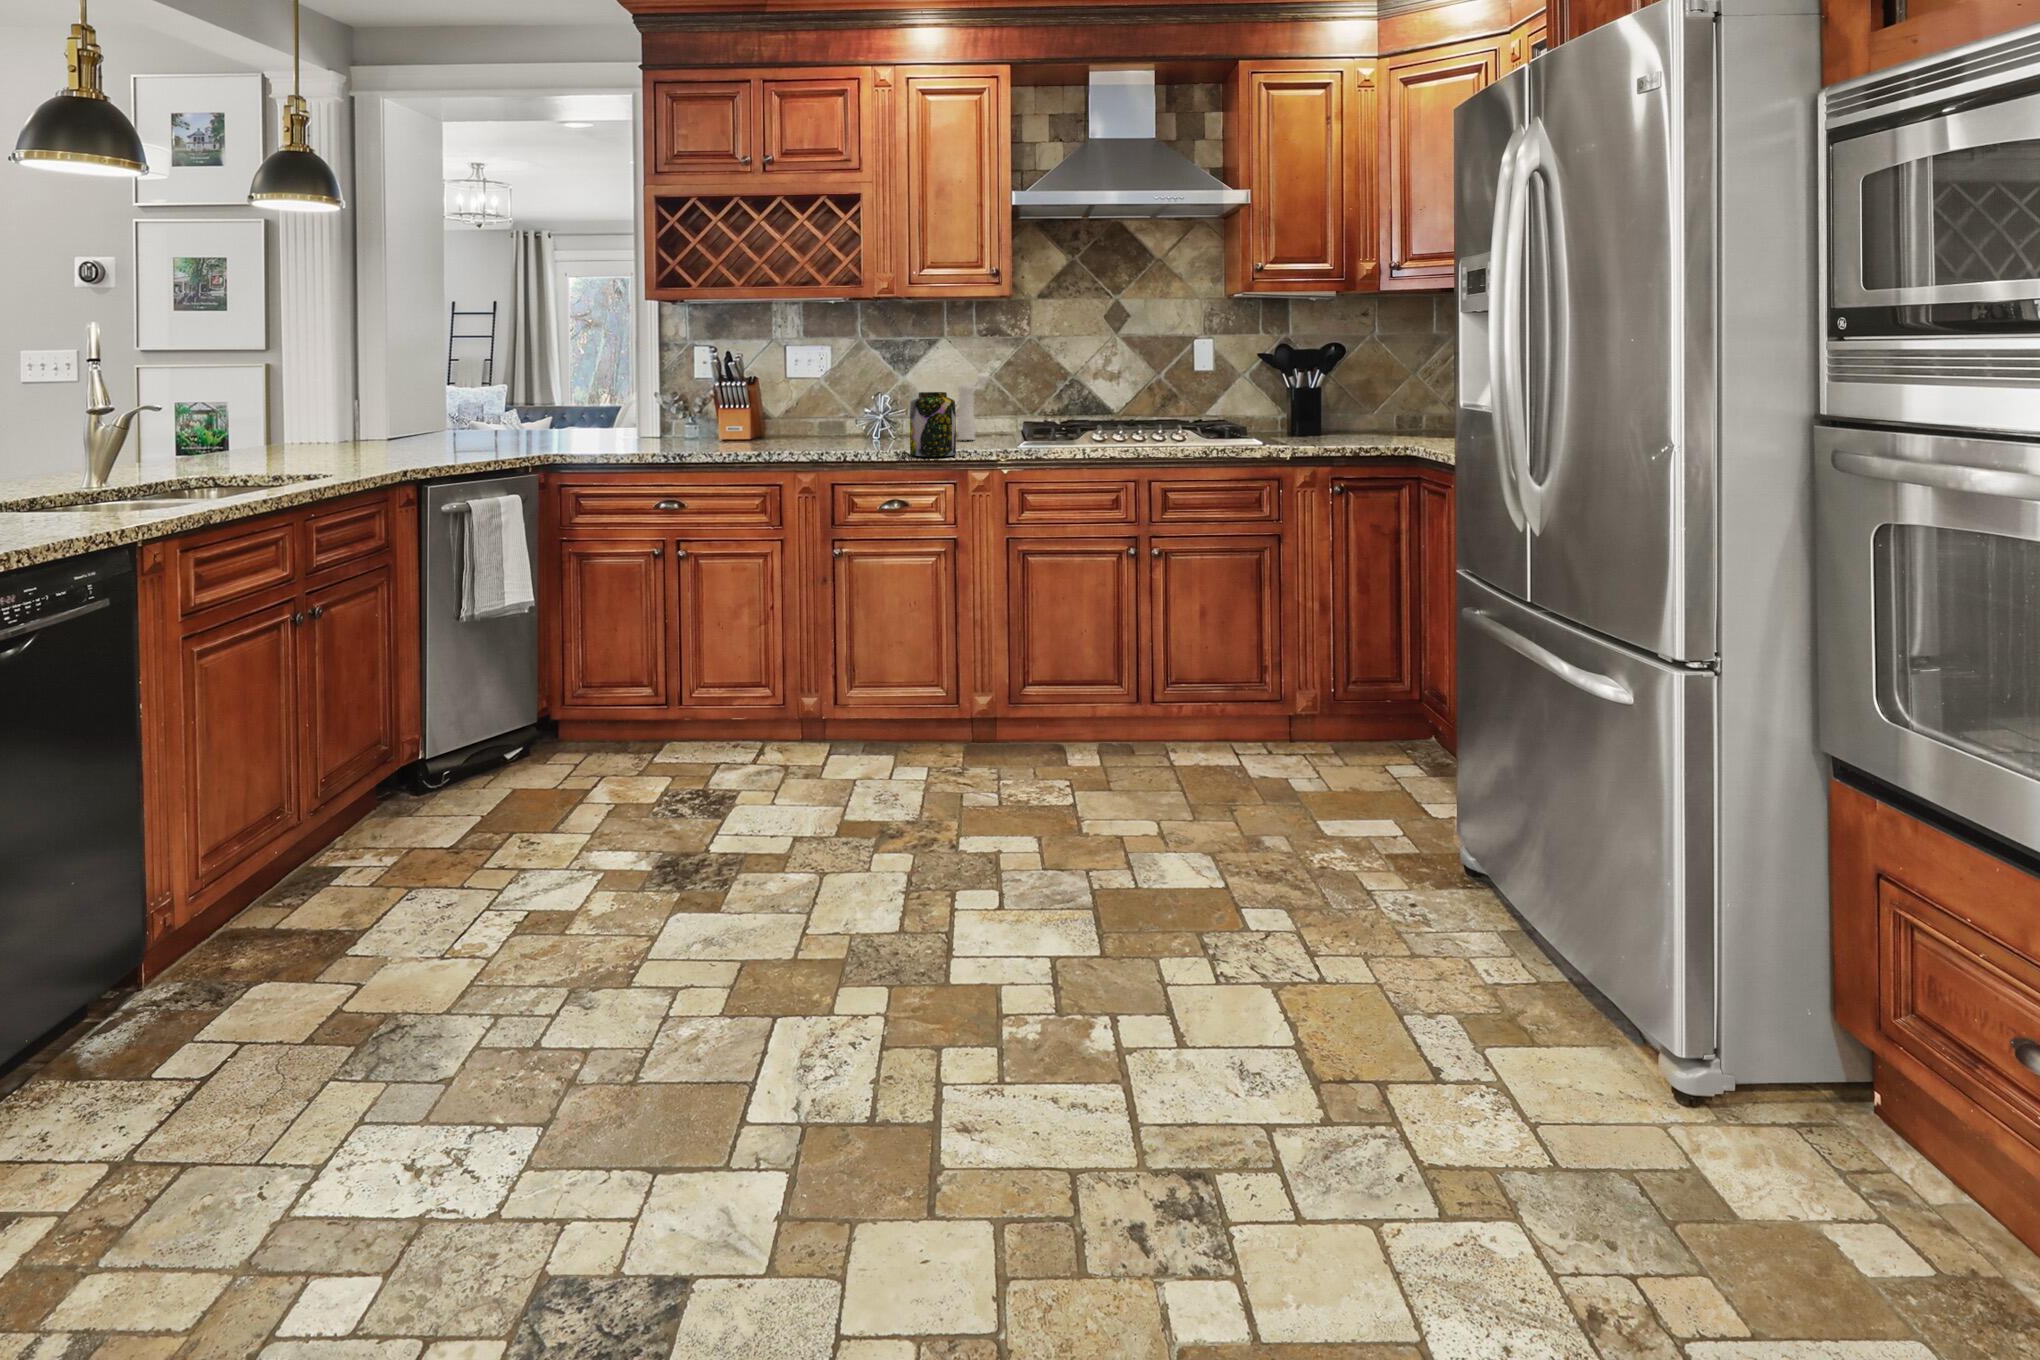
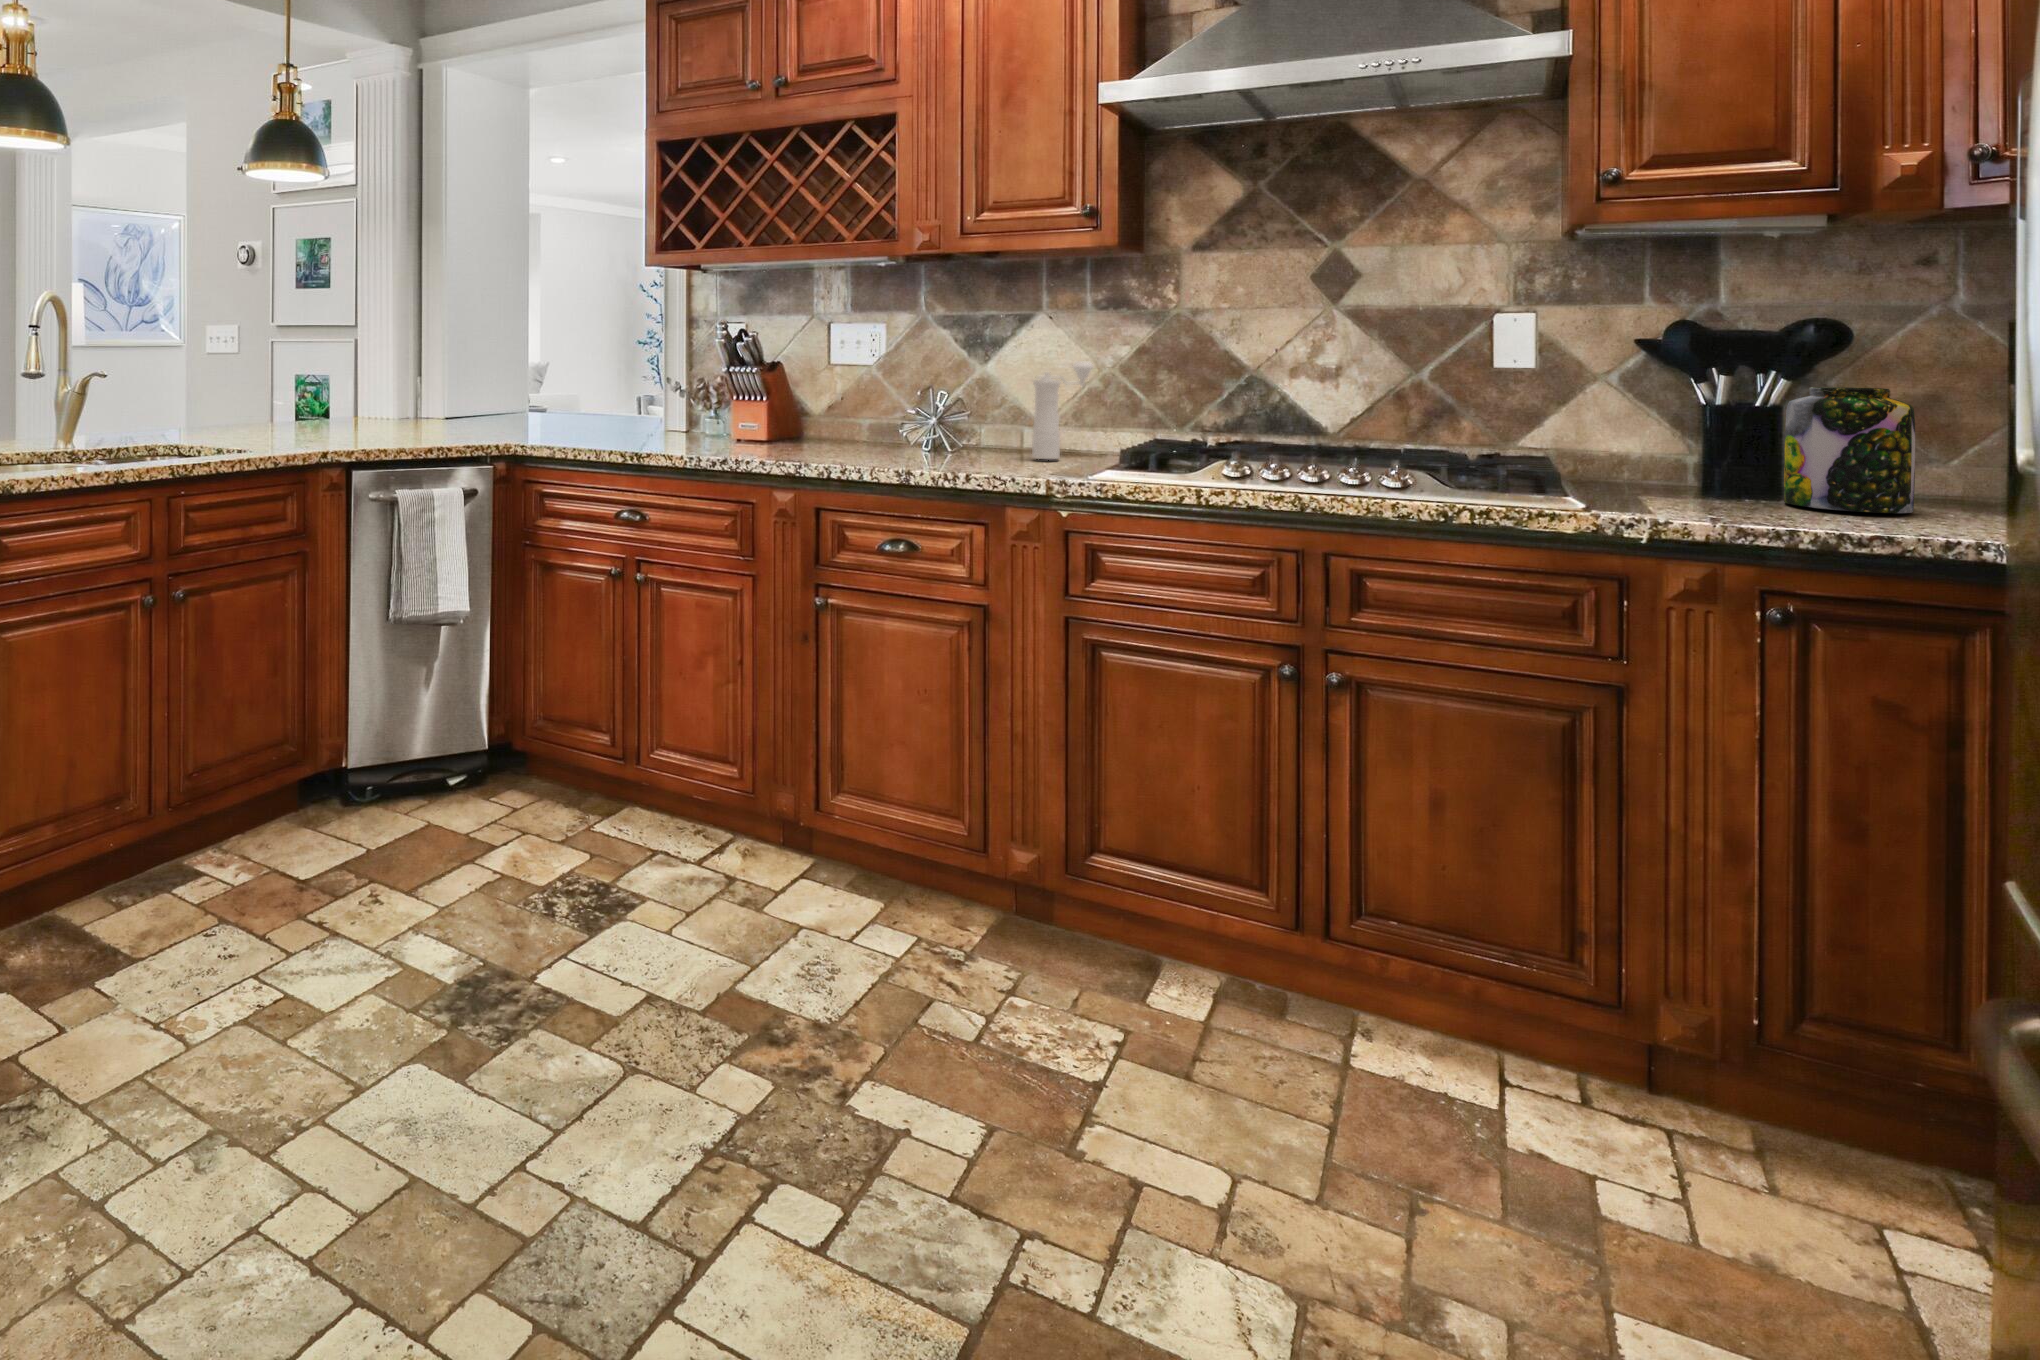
jar: present [910,392,956,456] -> present [1784,387,1915,513]

